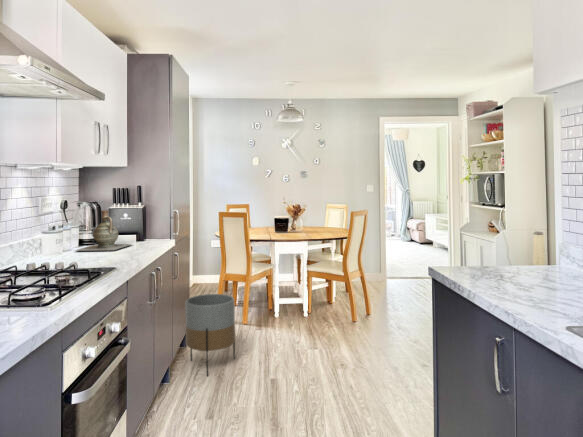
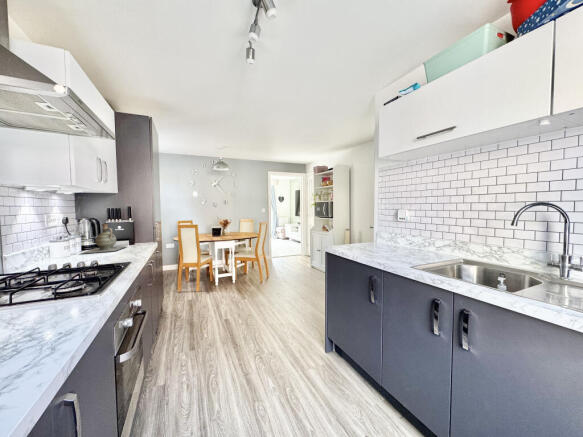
planter: present [185,294,235,376] -> none [164,274,199,327]

